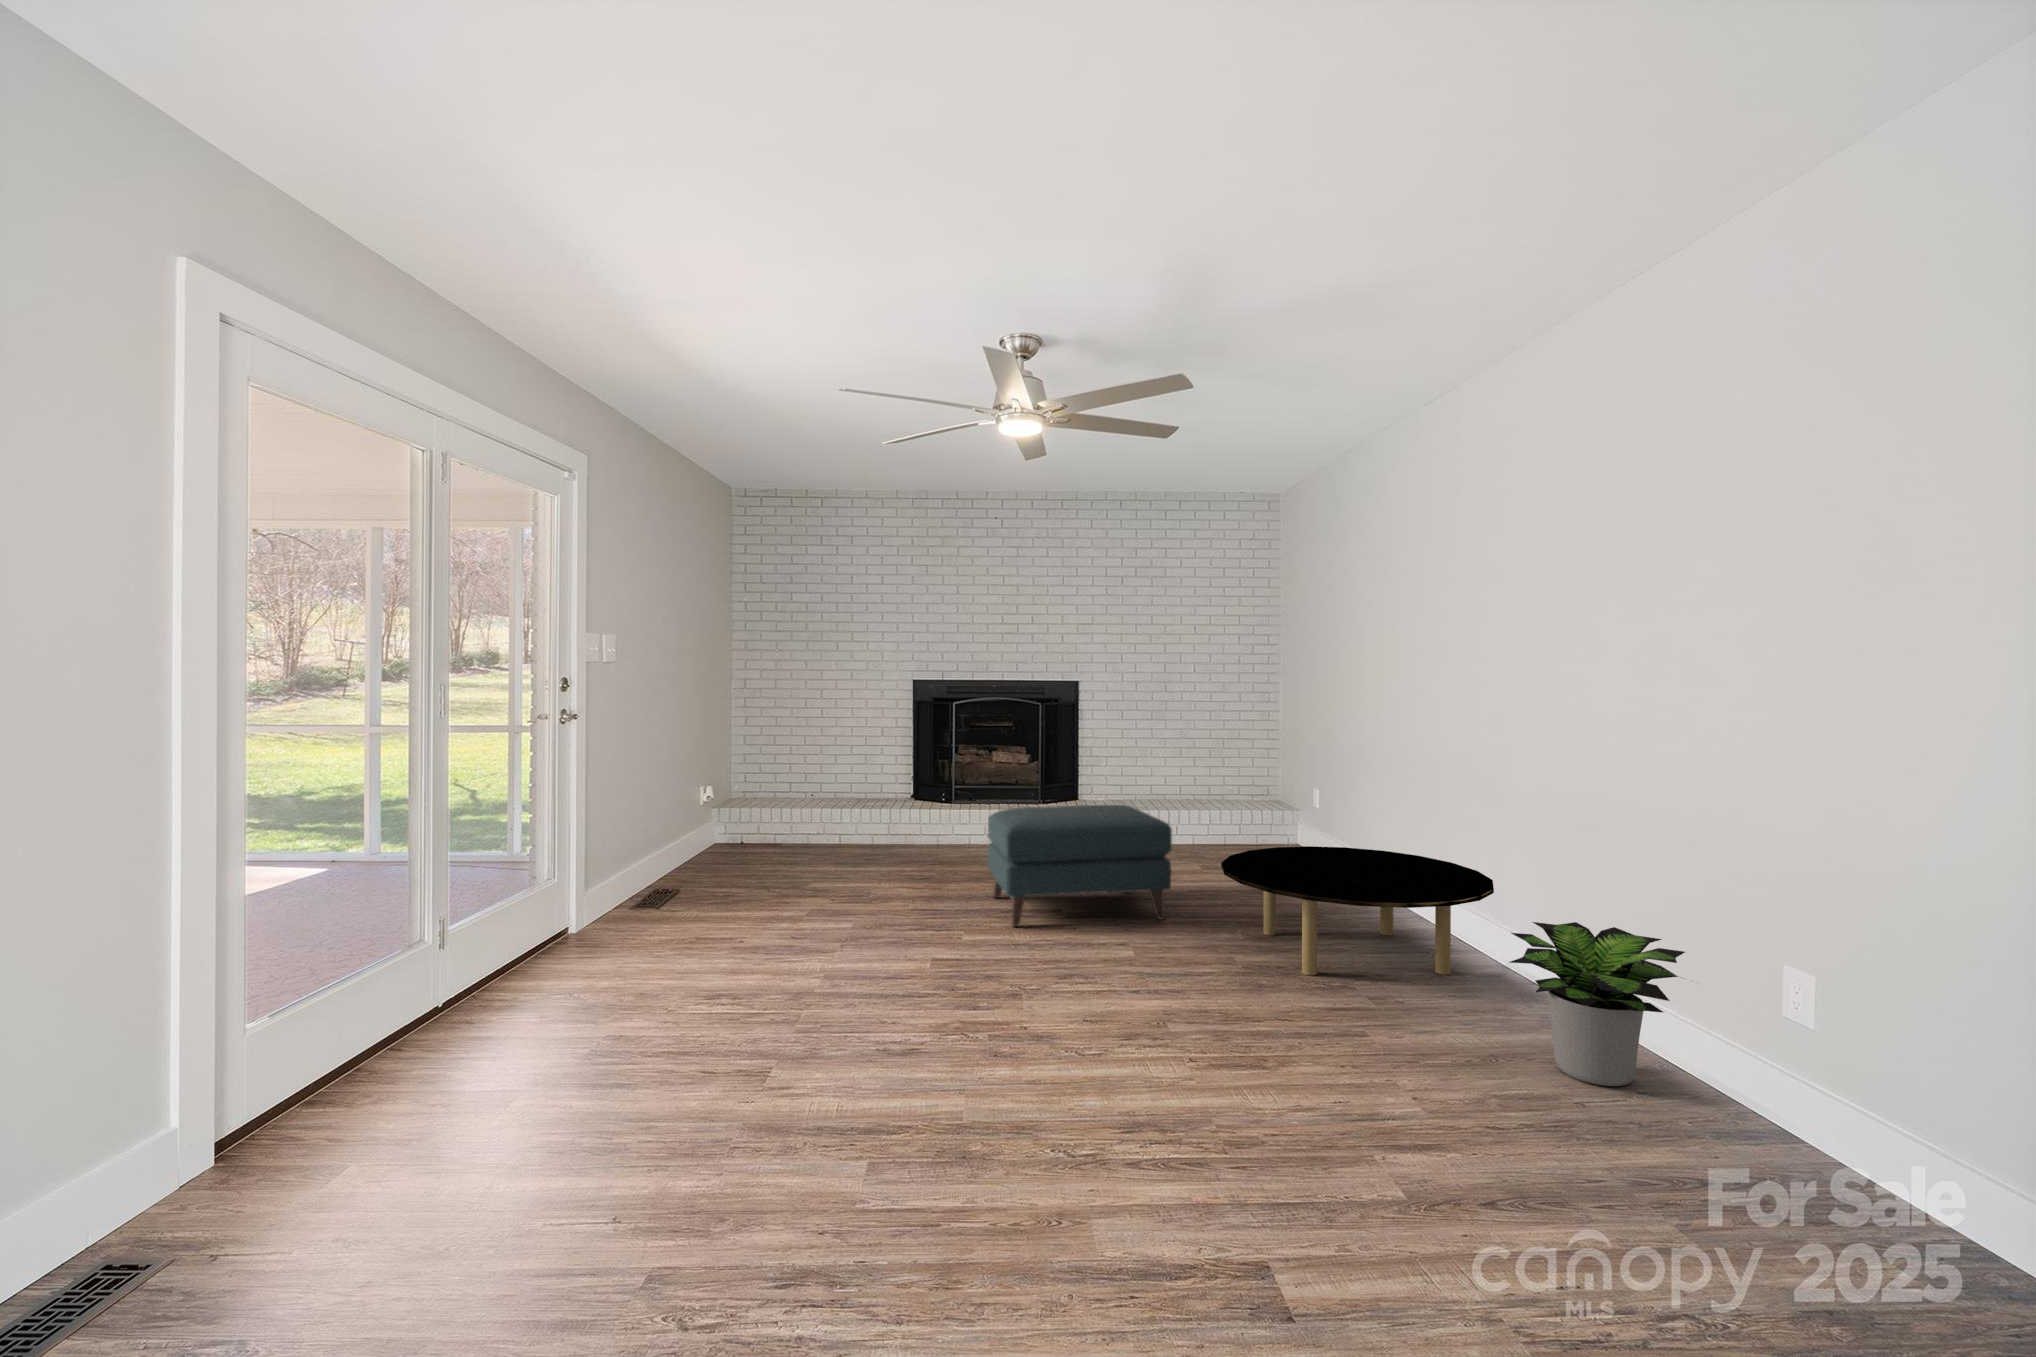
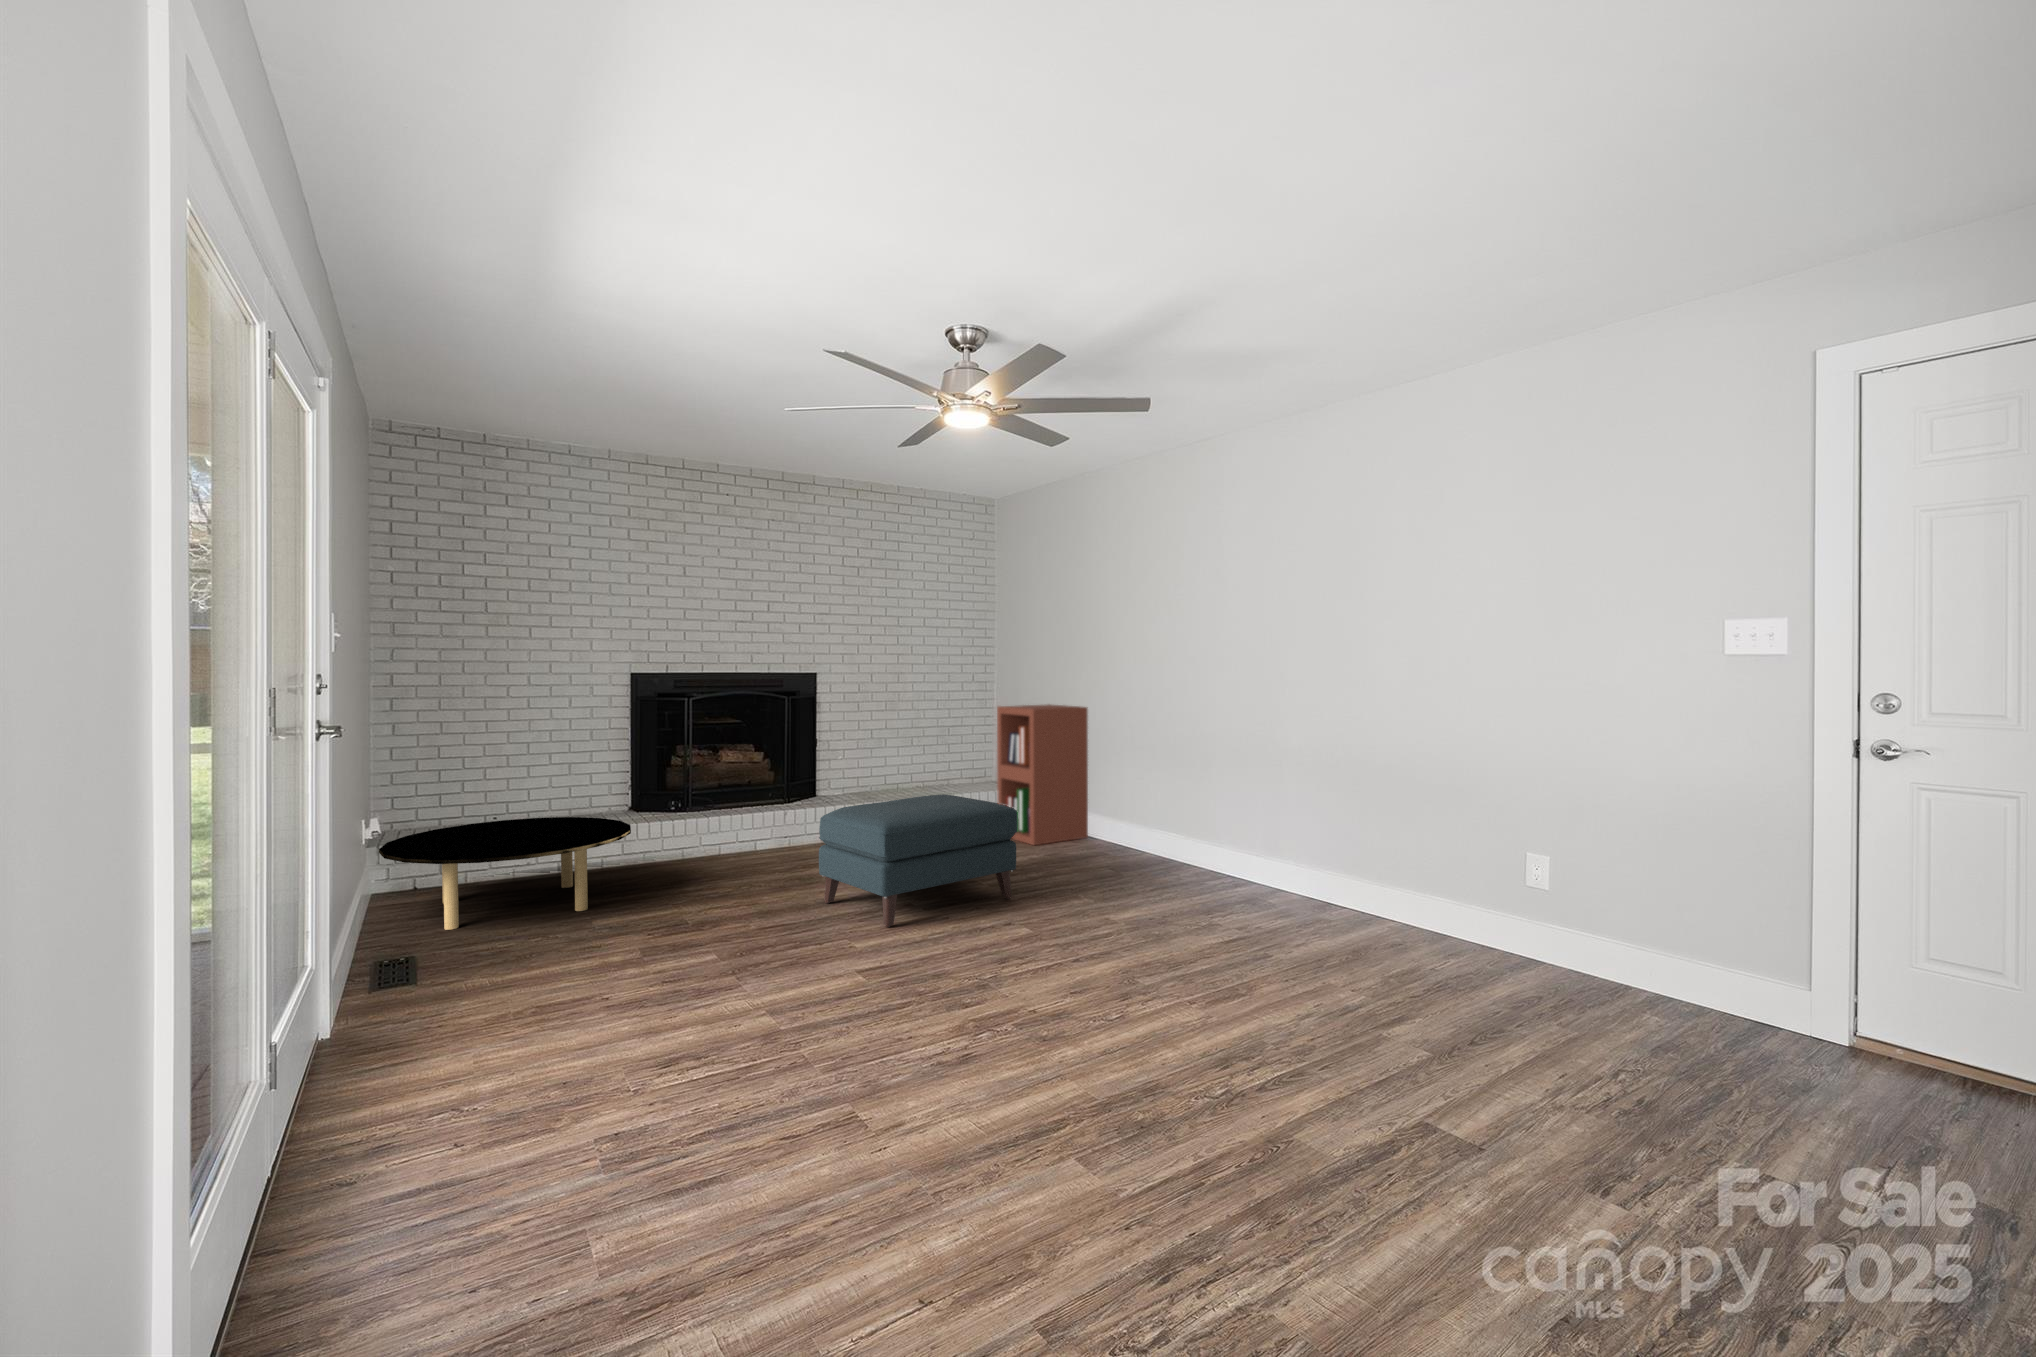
bookshelf: none [1244,719,1340,872] -> present [997,704,1088,845]
coffee table: present [1221,846,1494,975] -> present [379,817,631,930]
potted plant: present [1510,922,1685,1086] -> none [1372,848,1493,961]

